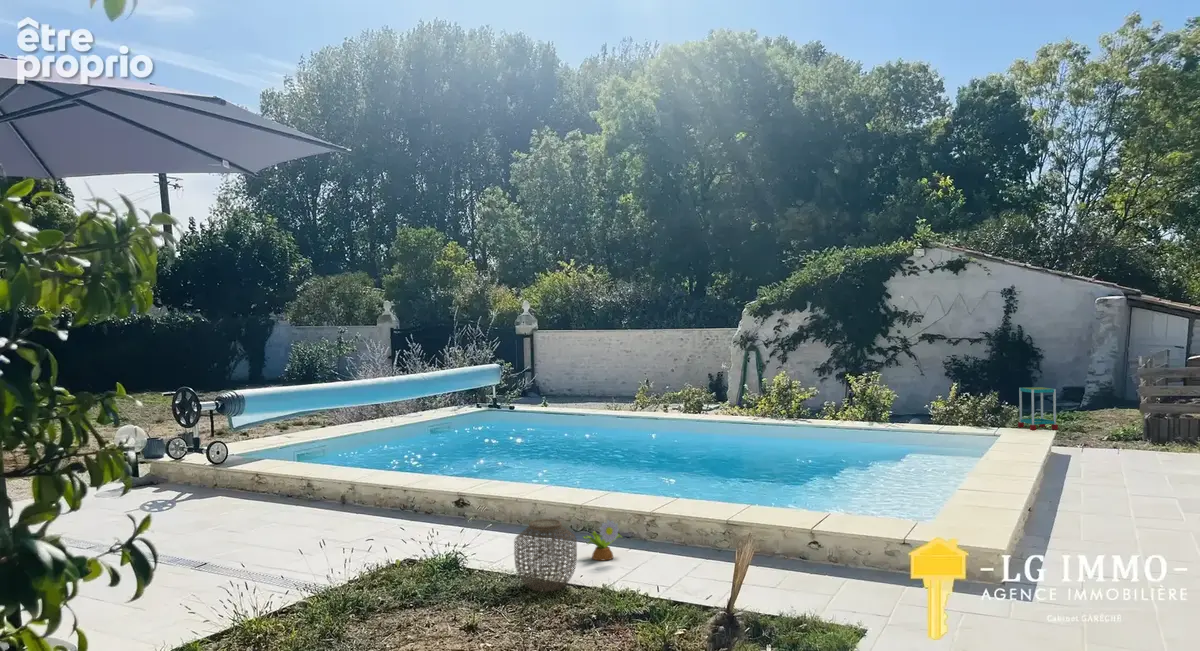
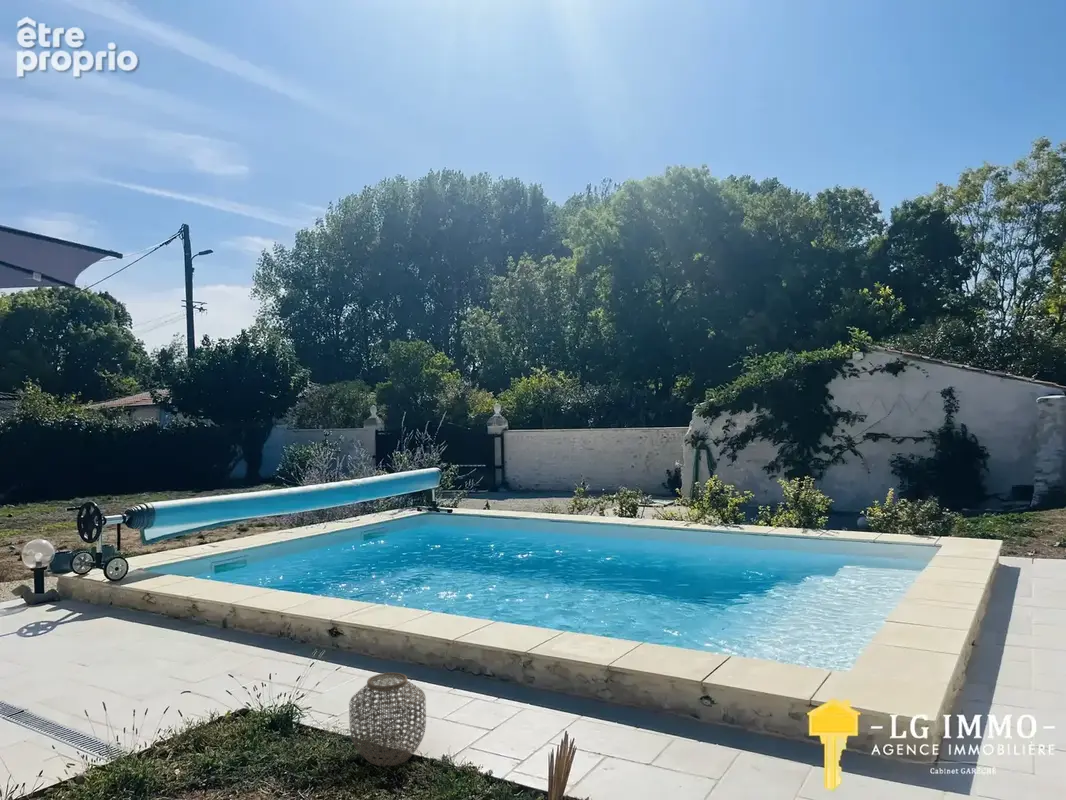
side table: present [1018,387,1058,430] -> none [964,489,1007,533]
decorative plant: present [584,520,621,560] -> none [453,665,501,713]

